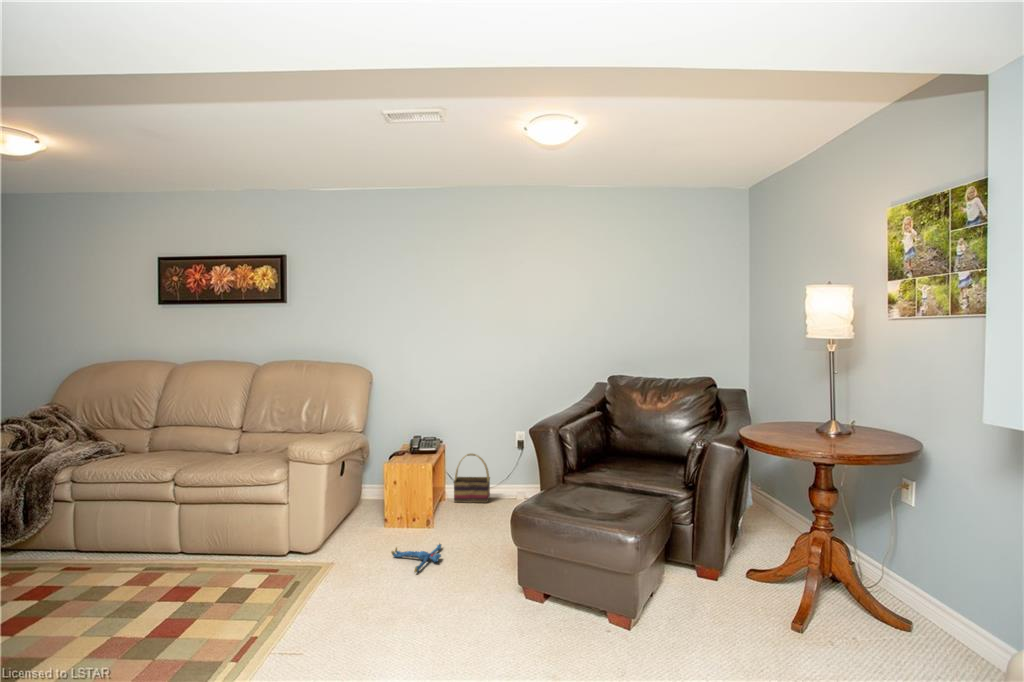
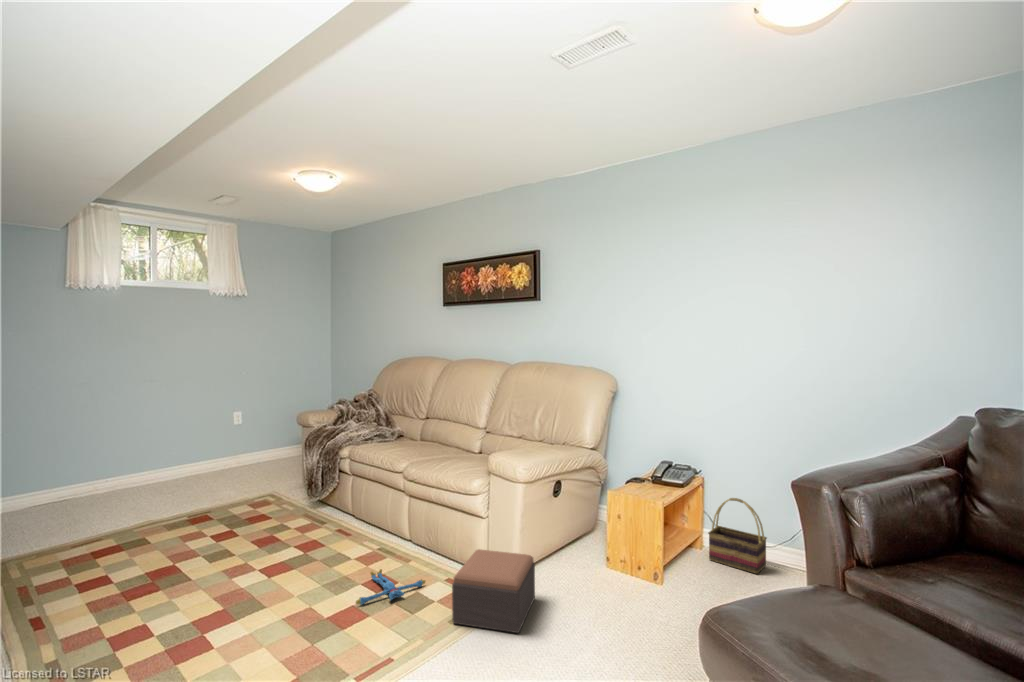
footstool: none [288,524,353,595] -> present [452,549,535,633]
plush toy: present [392,544,441,573] -> present [356,569,425,604]

